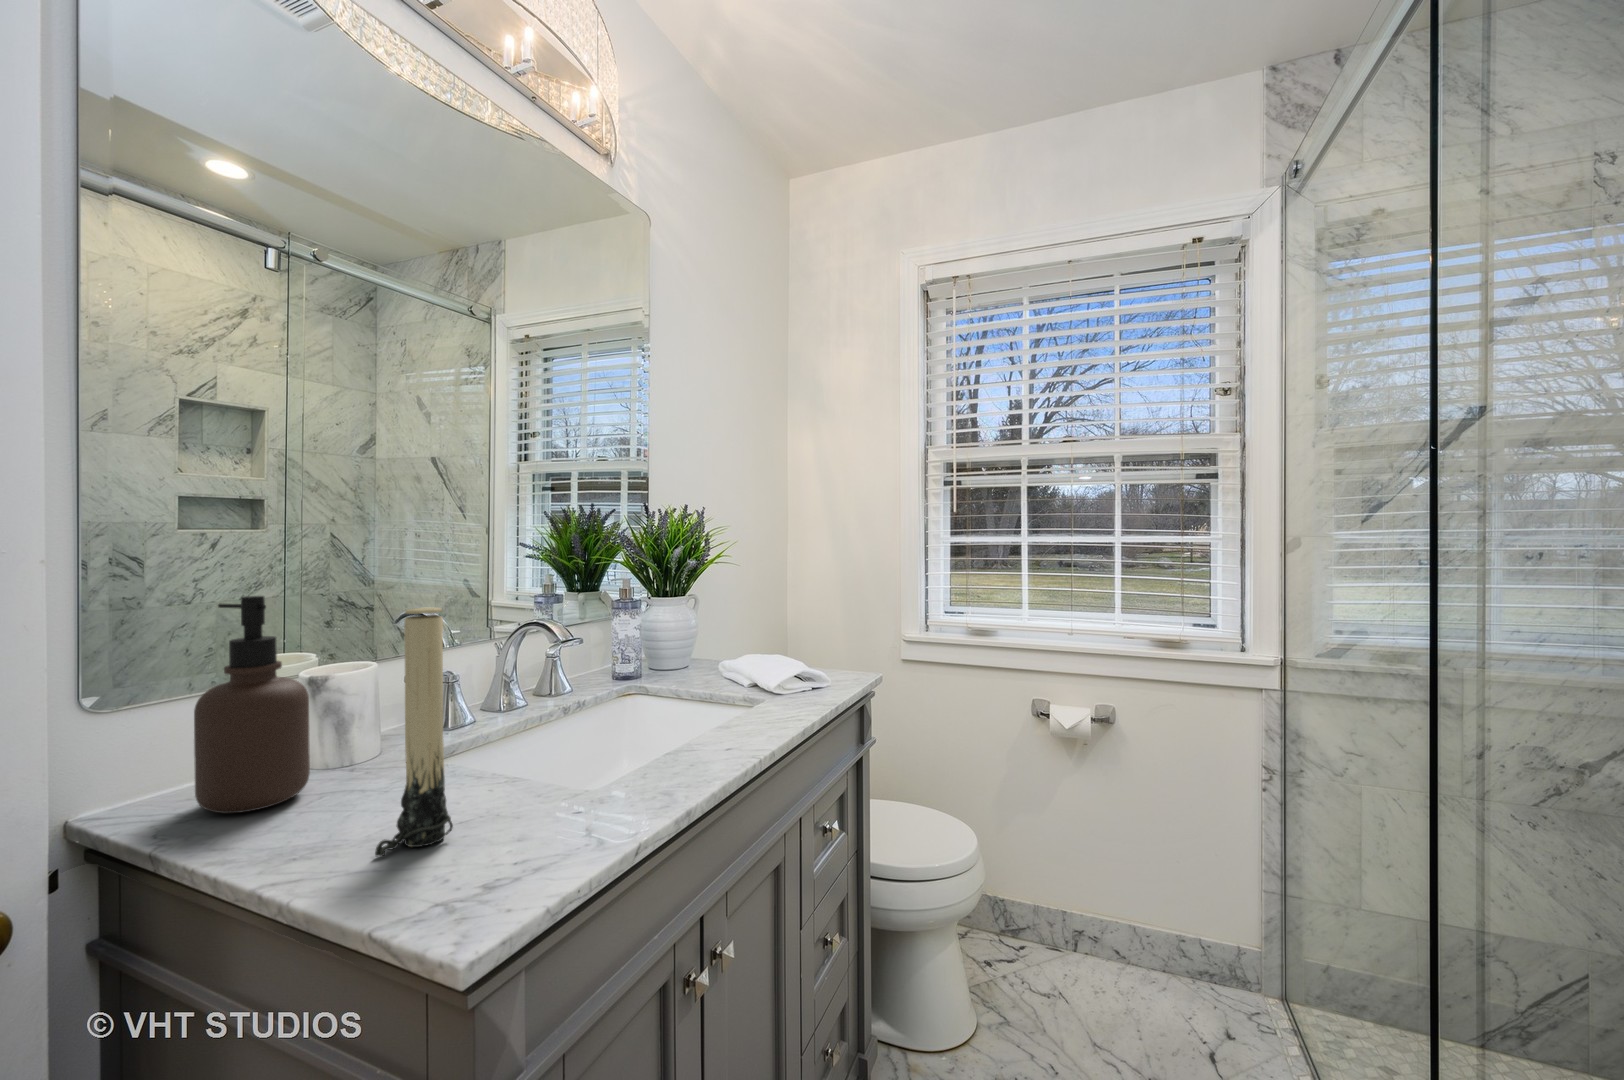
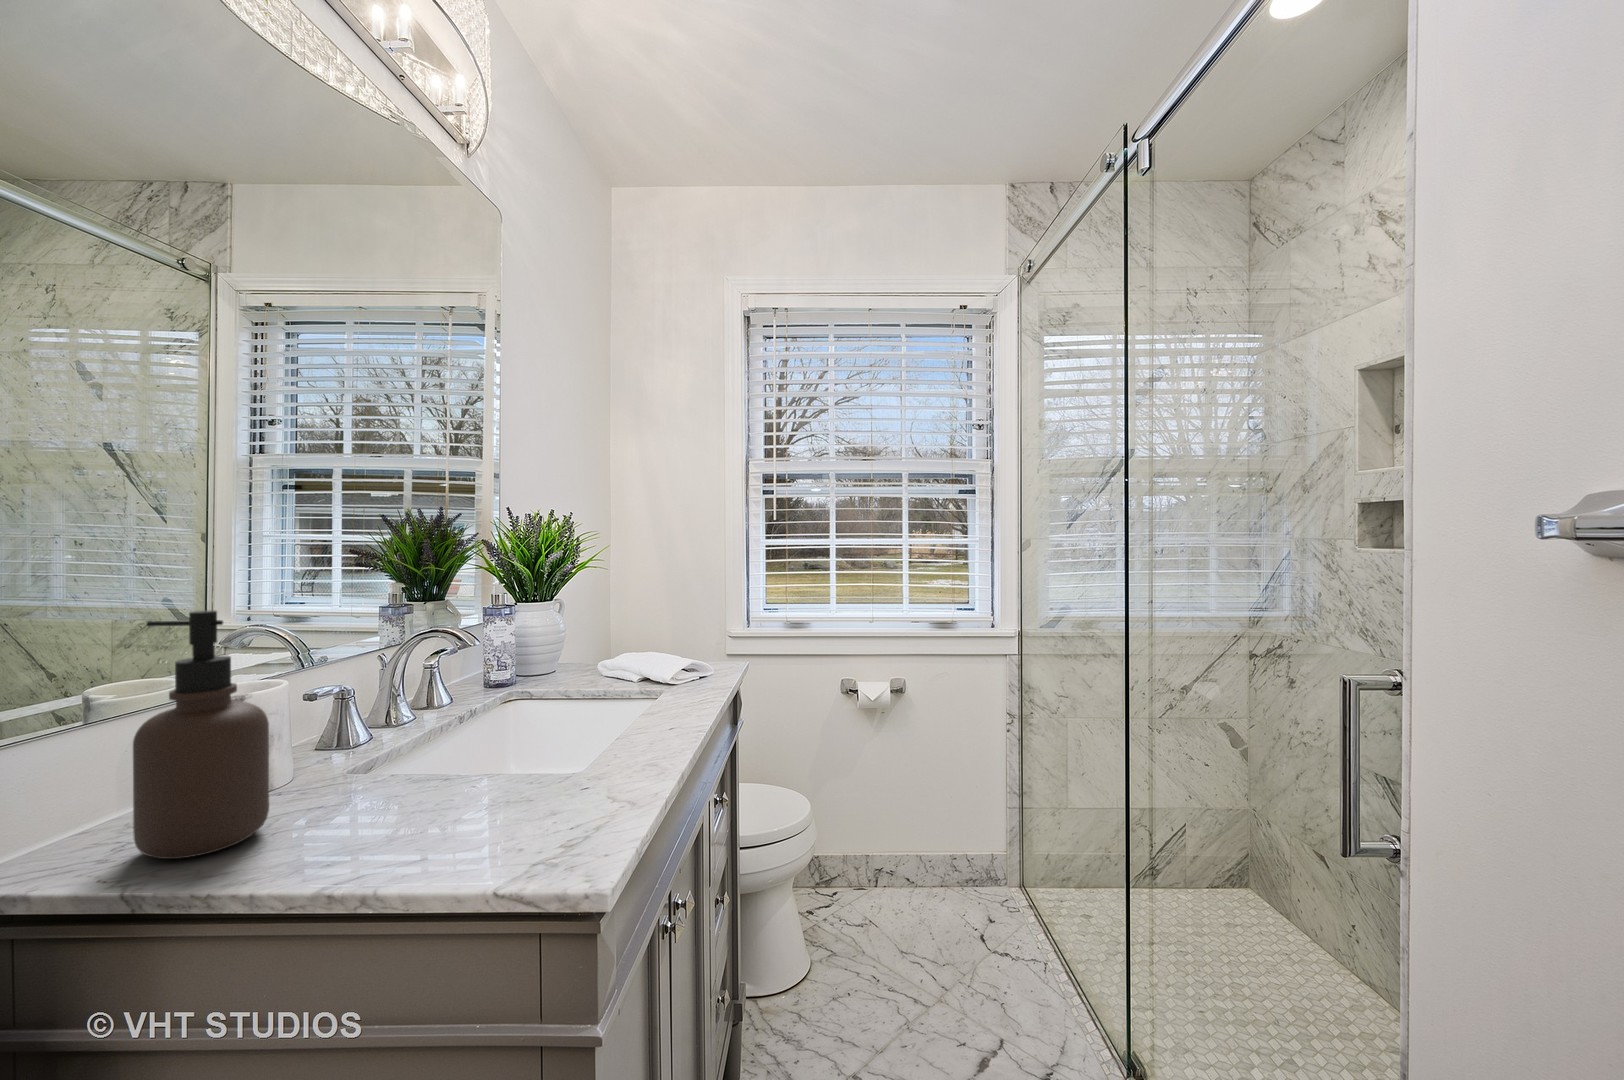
candle: present [375,608,453,856] -> none [434,614,496,862]

